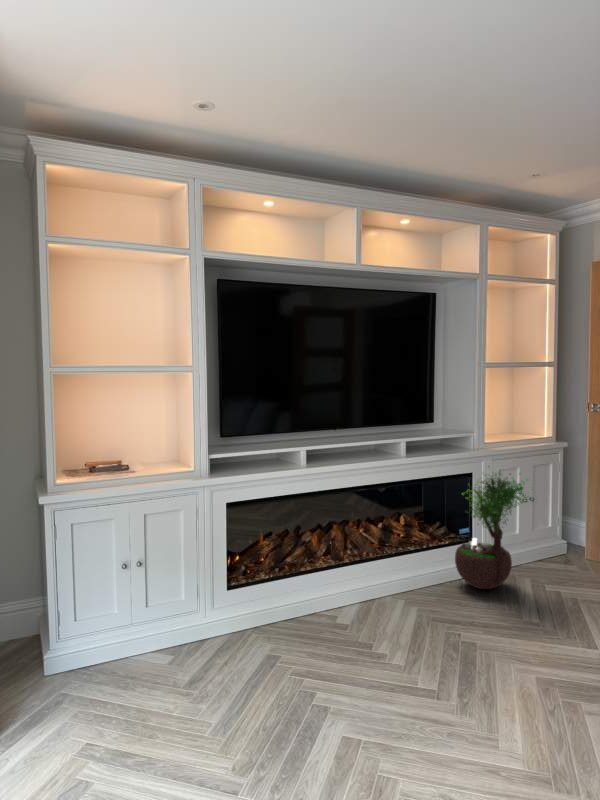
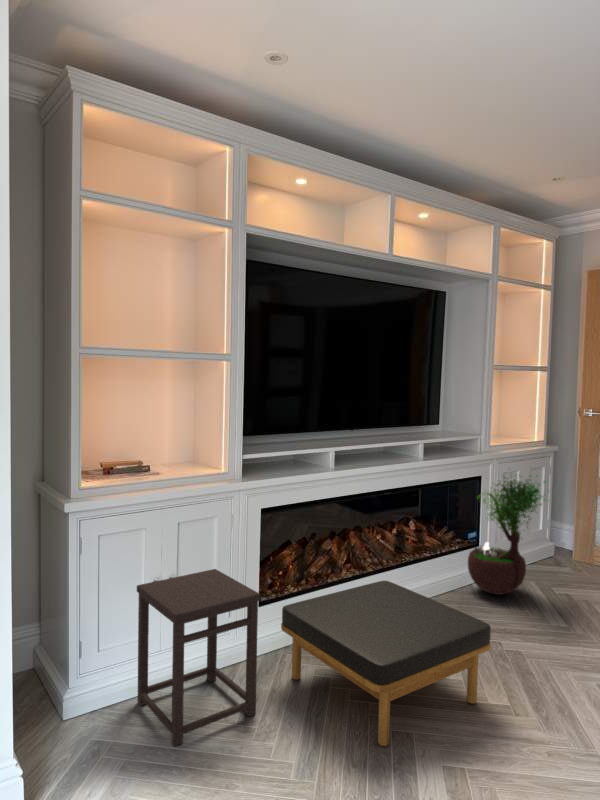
side table: none [105,555,201,702] -> present [137,569,260,746]
ottoman: none [235,571,416,718] -> present [281,581,491,746]

